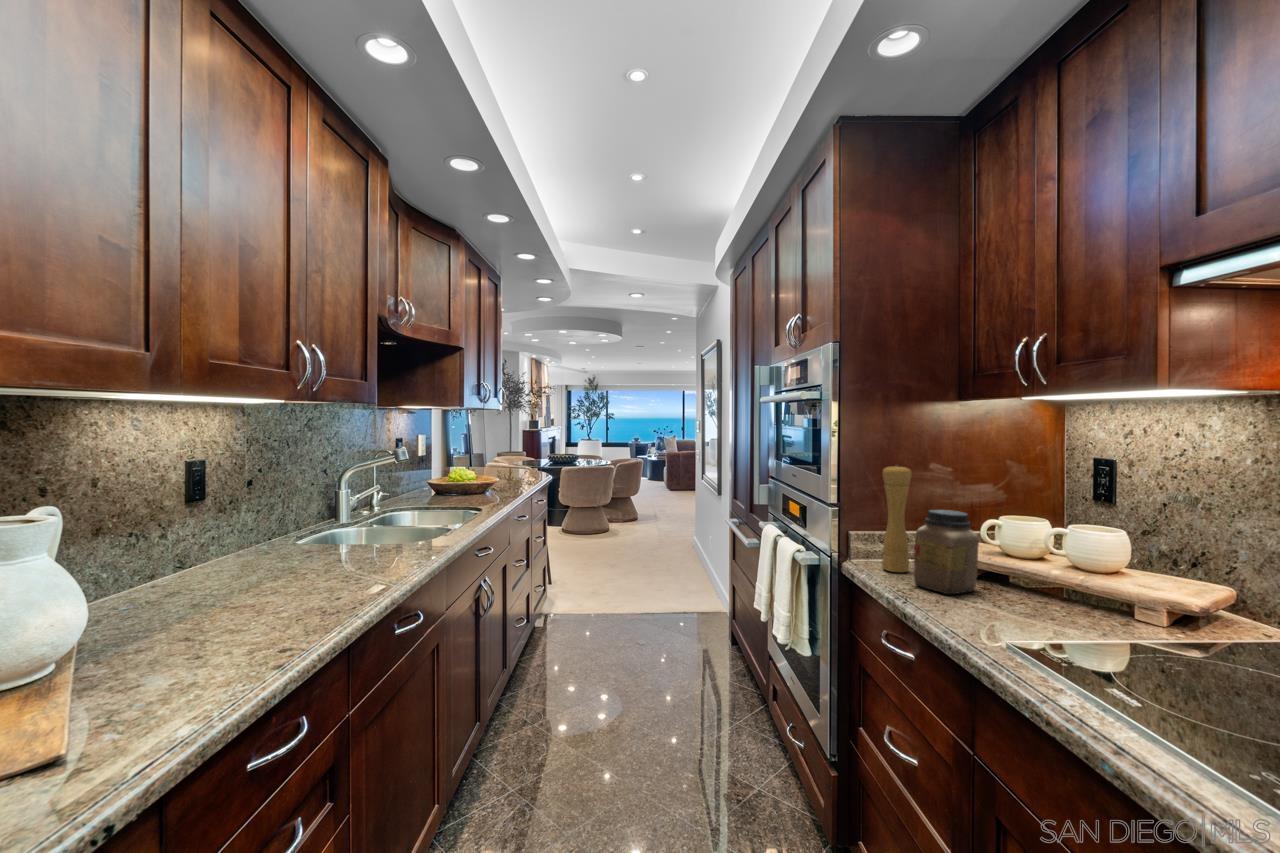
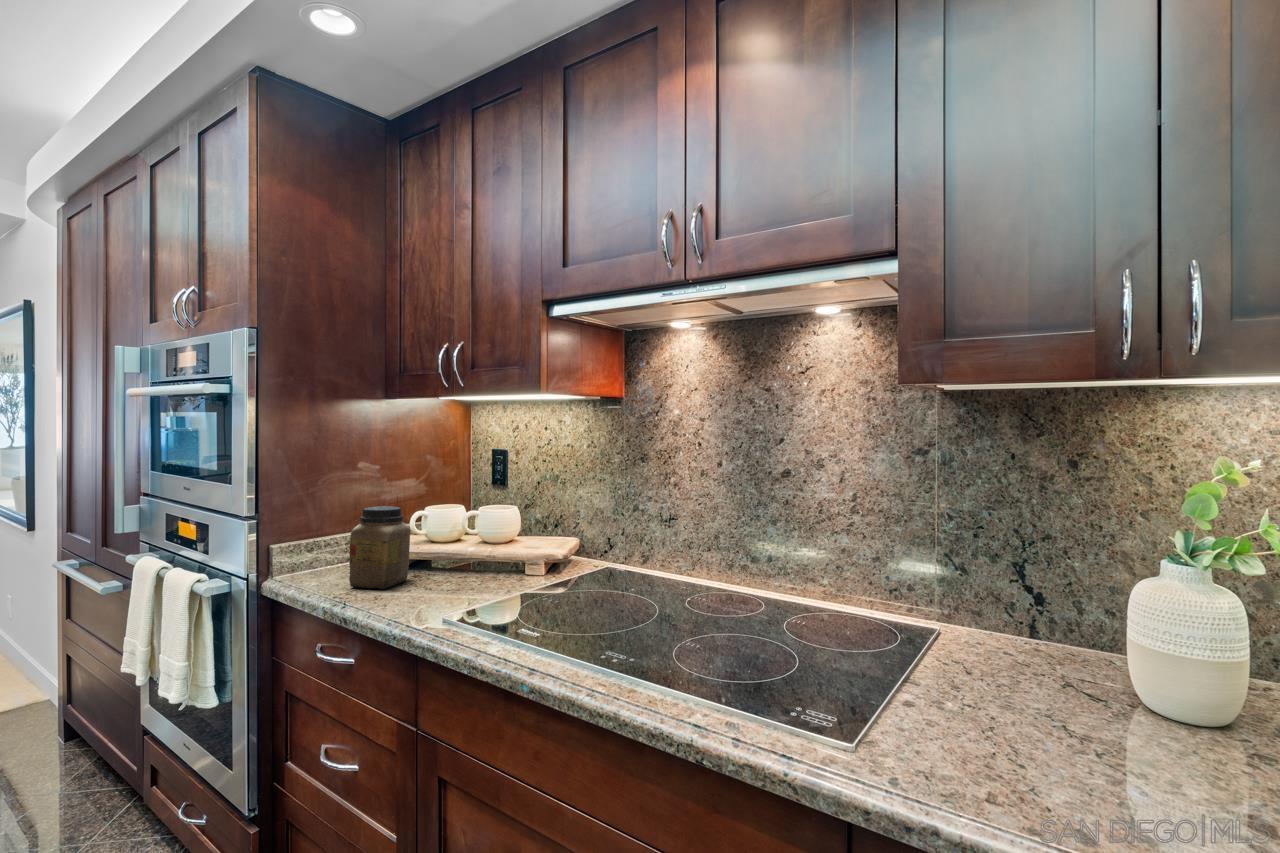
pepper mill: present [882,465,912,572] -> none [312,465,343,579]

